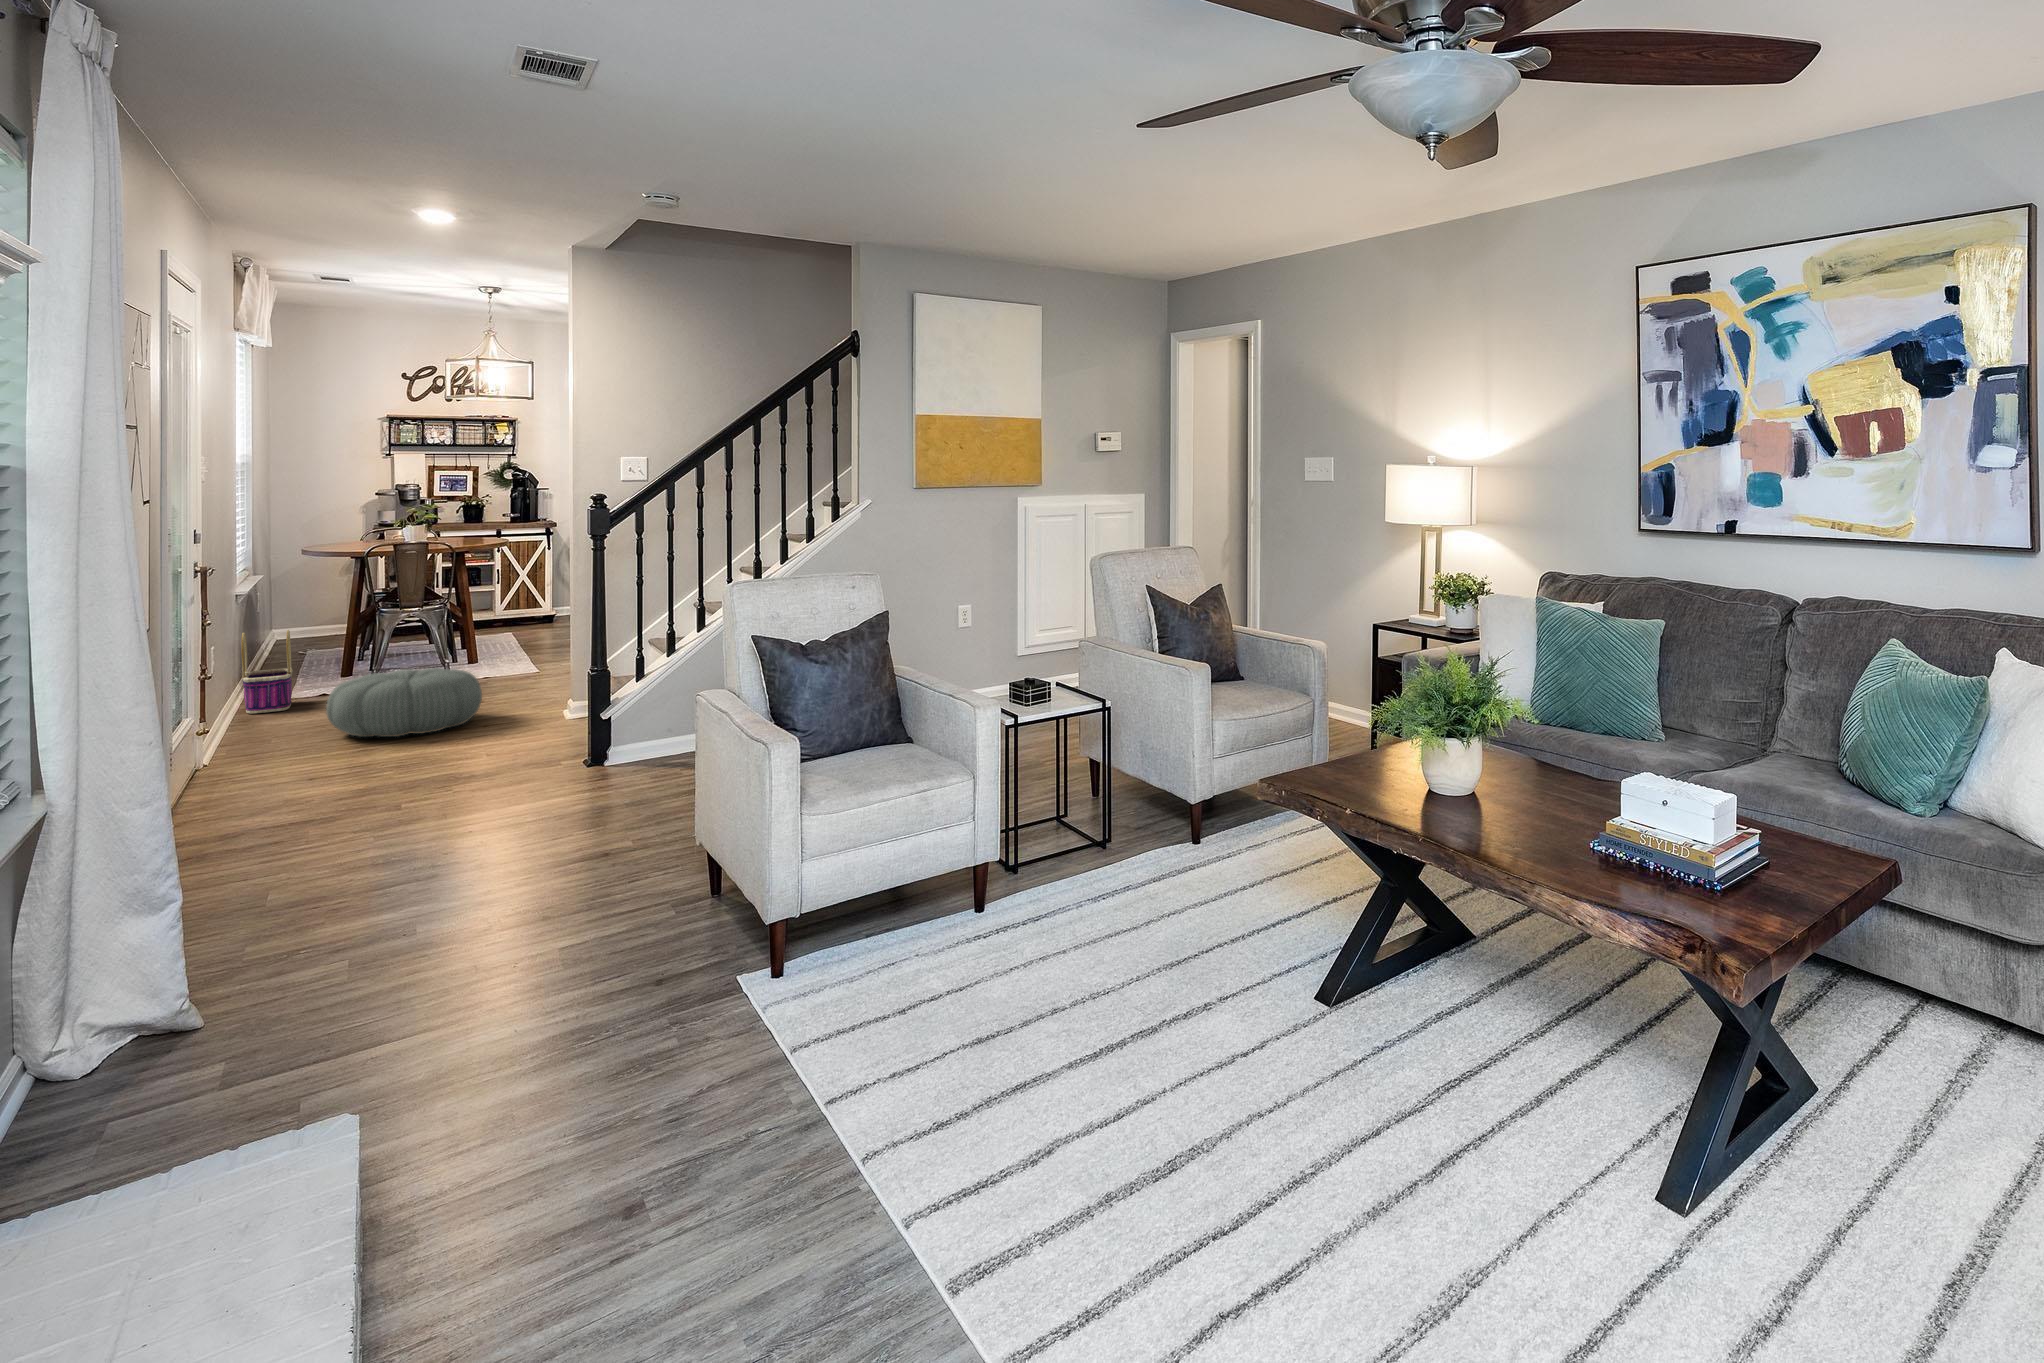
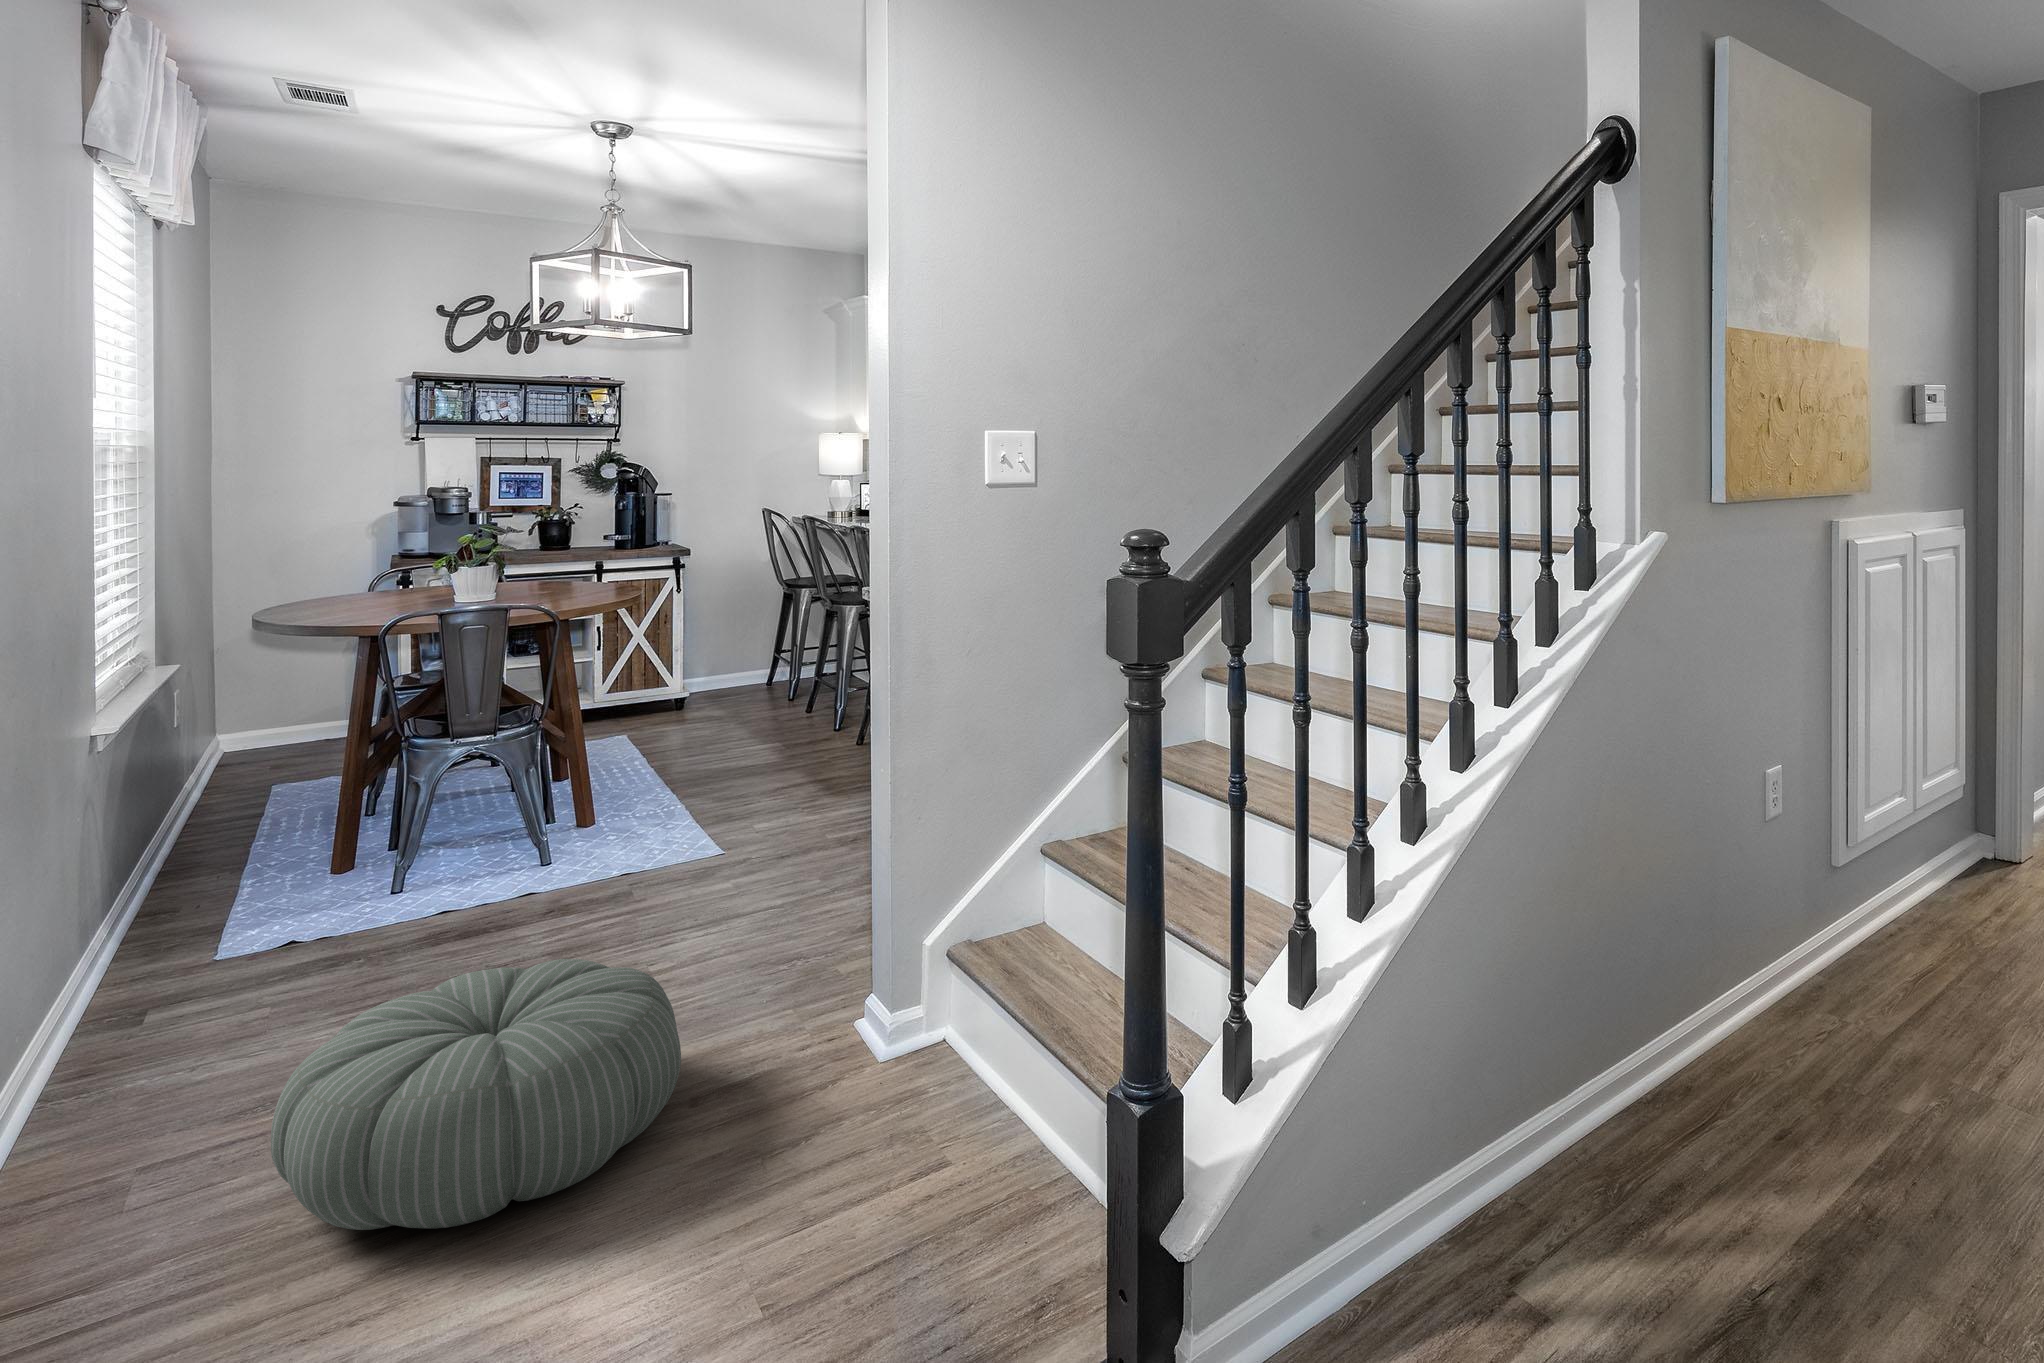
basket: present [241,630,293,714] -> none [79,835,213,1057]

